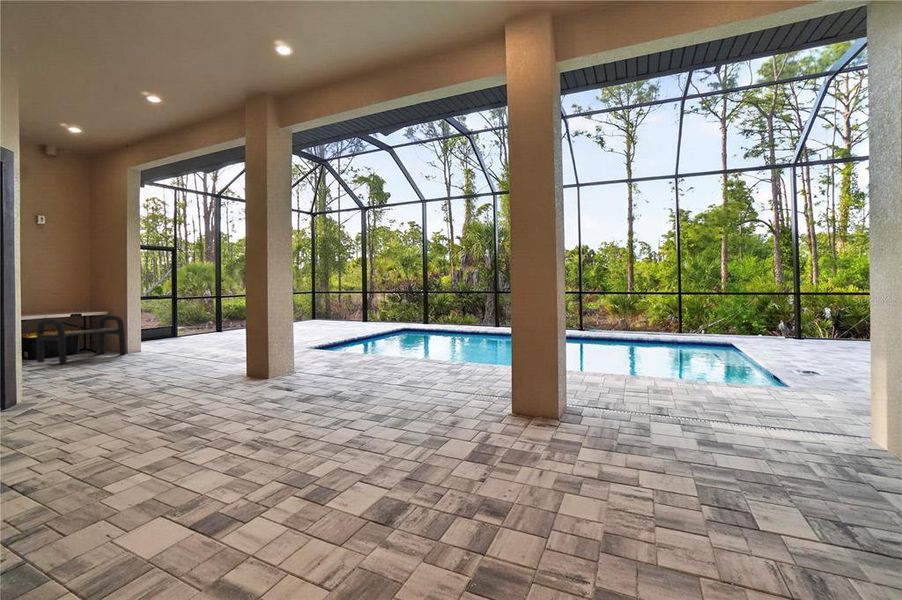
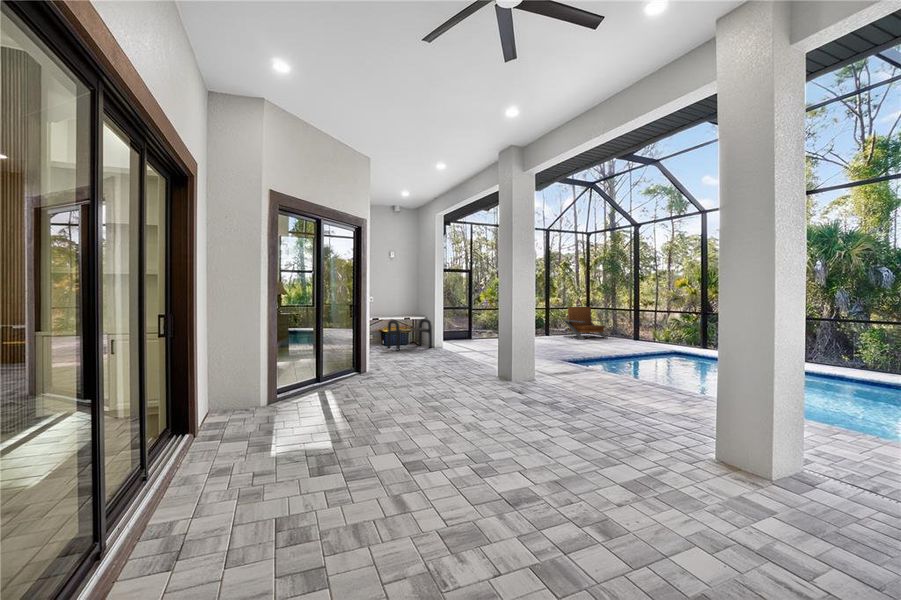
lounge chair: none [296,295,342,329] -> present [563,307,608,340]

